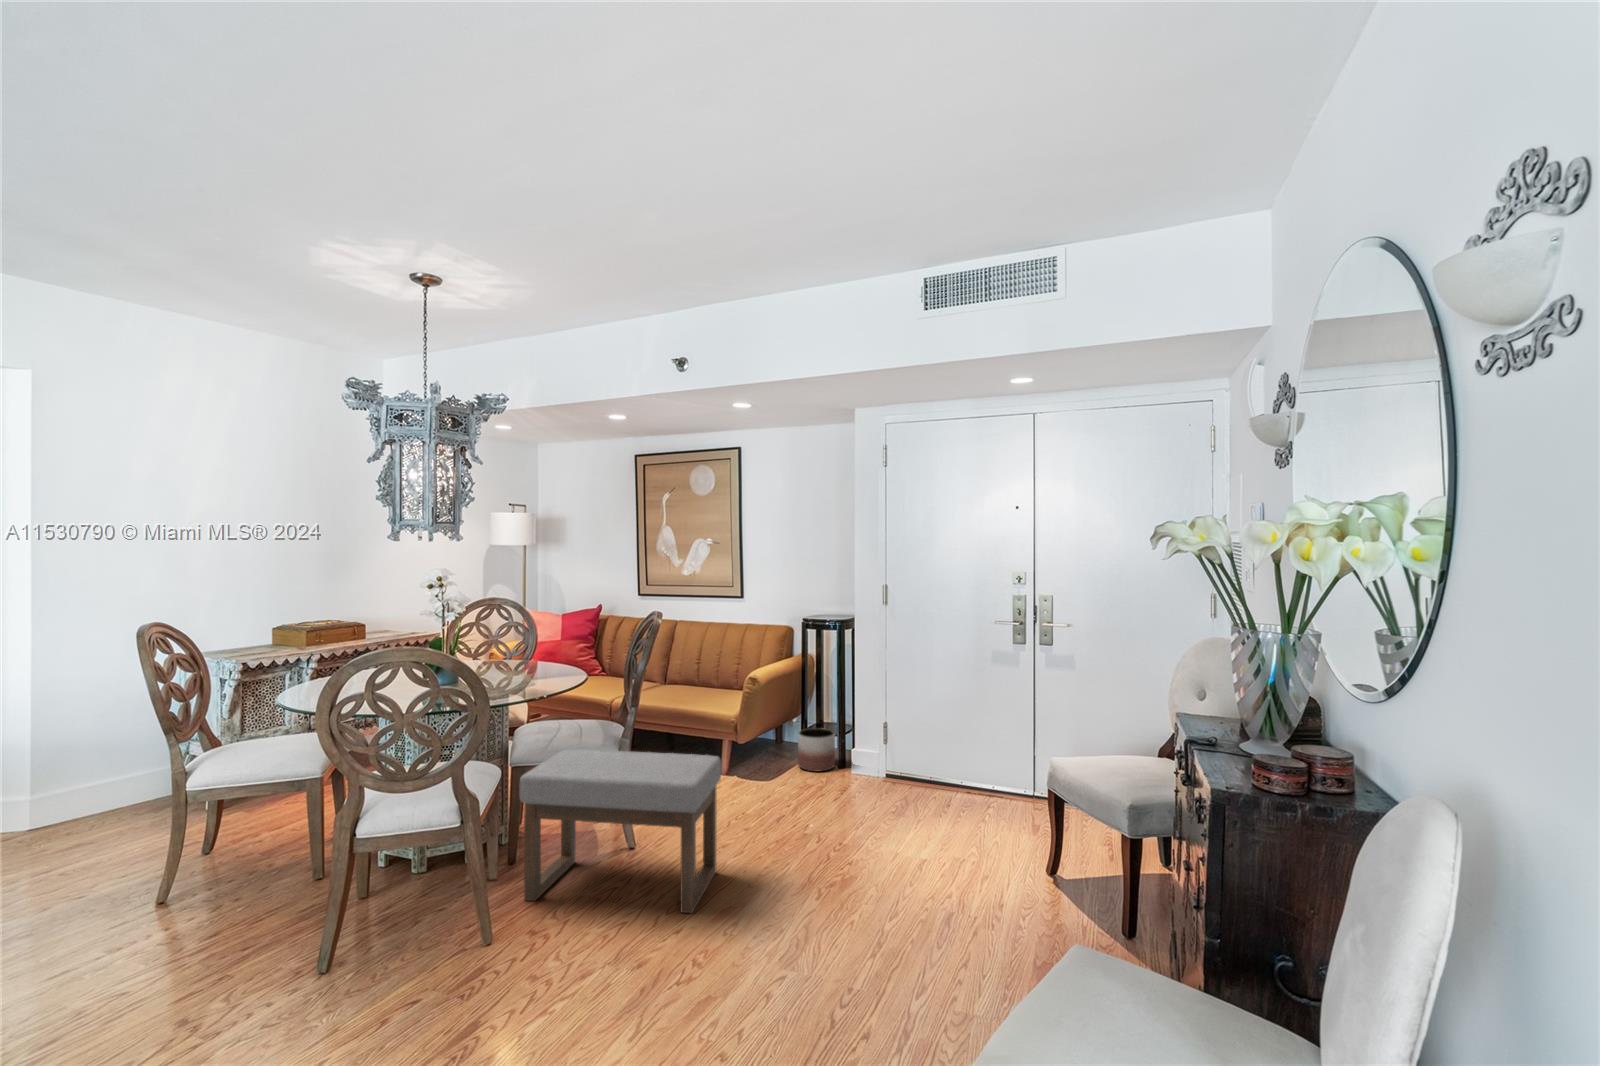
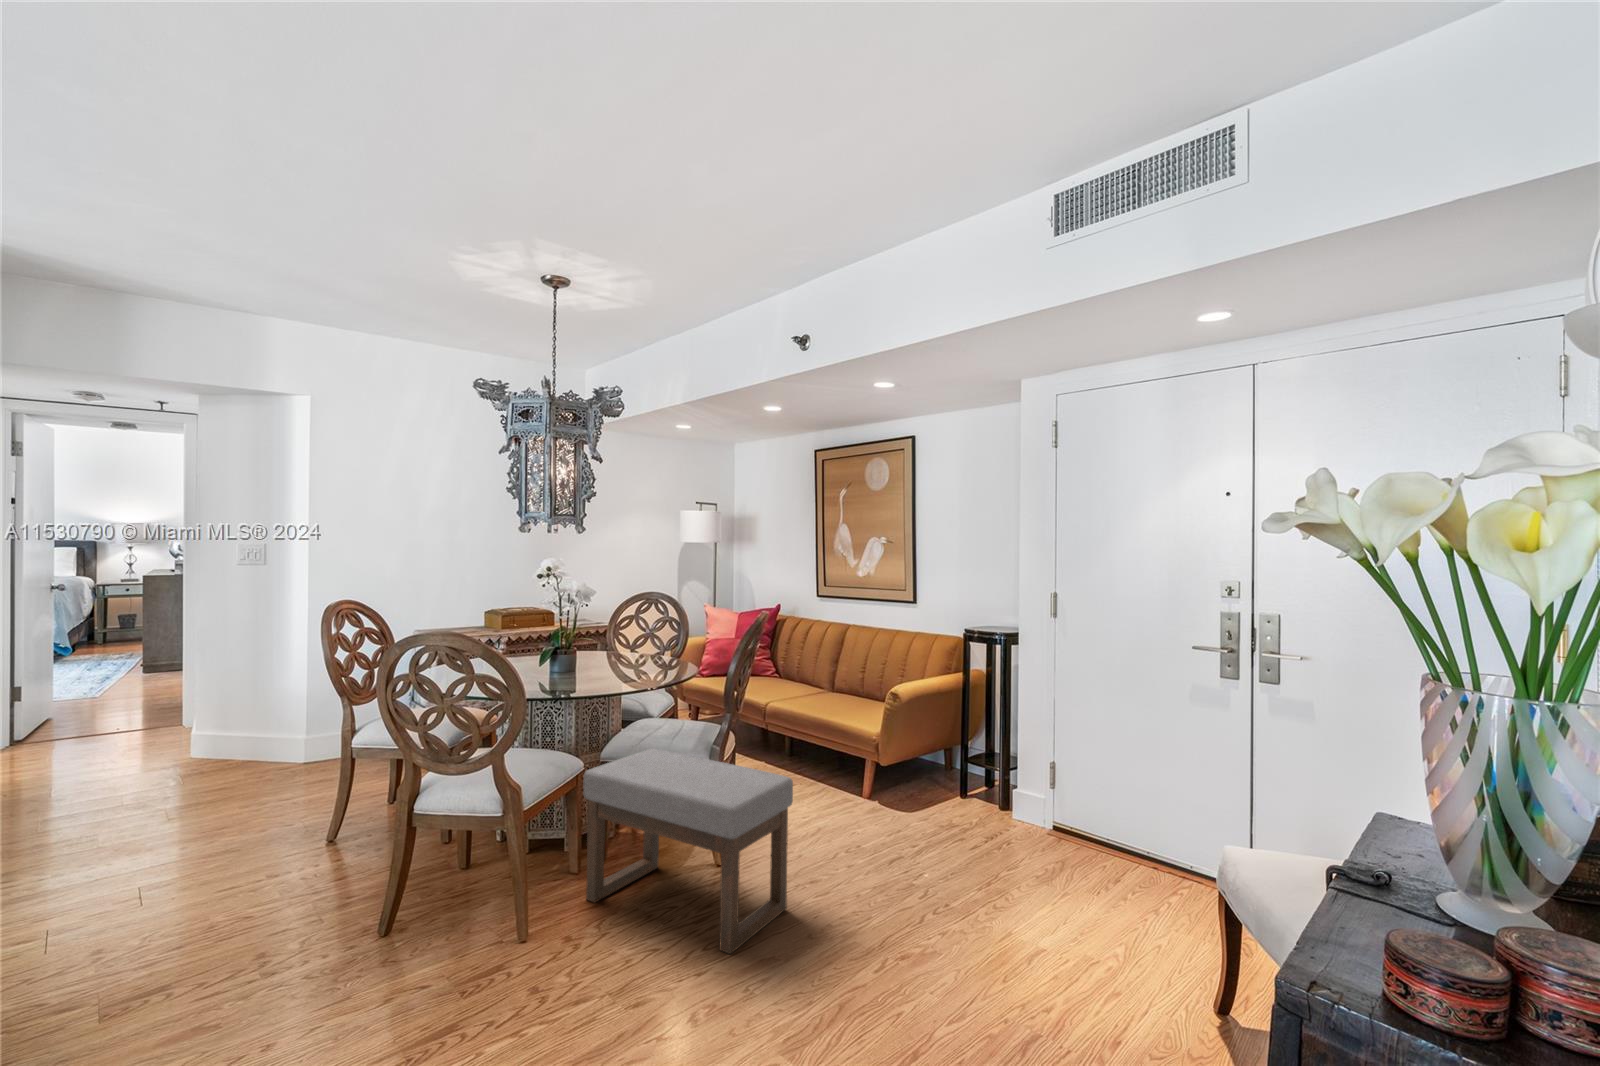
planter: present [798,728,835,772] -> none [952,756,996,808]

